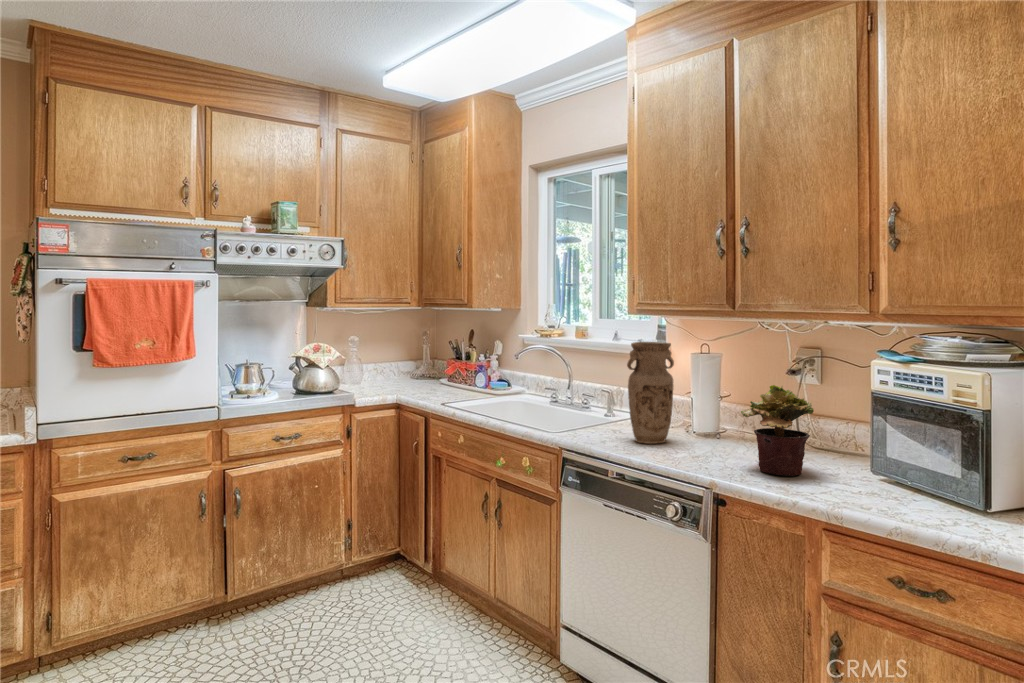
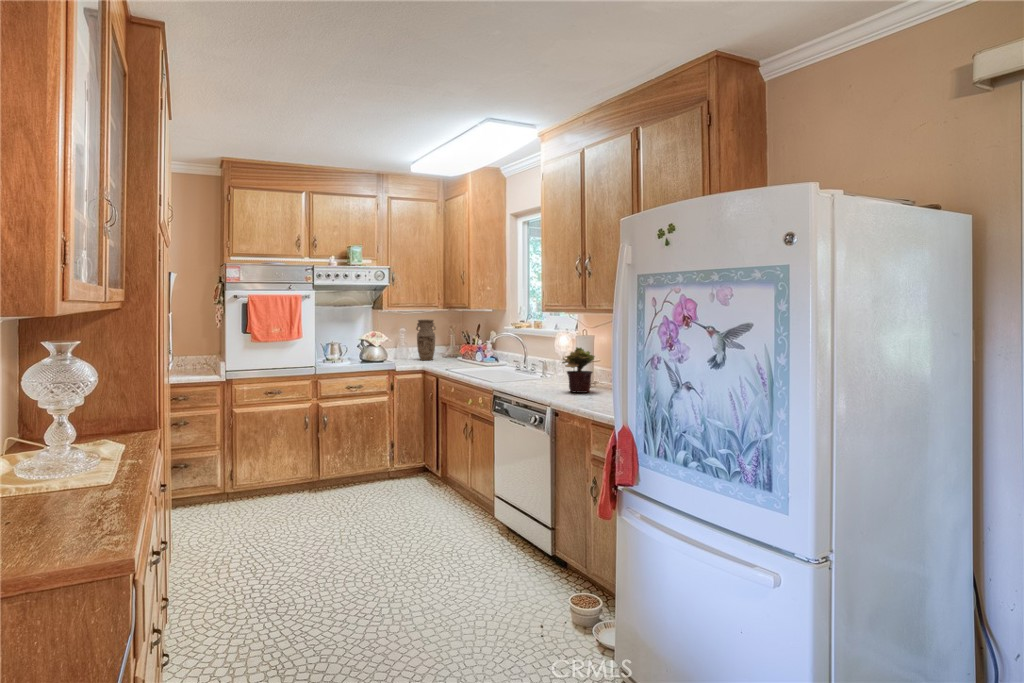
vase: present [627,342,674,444] -> present [416,320,436,360]

